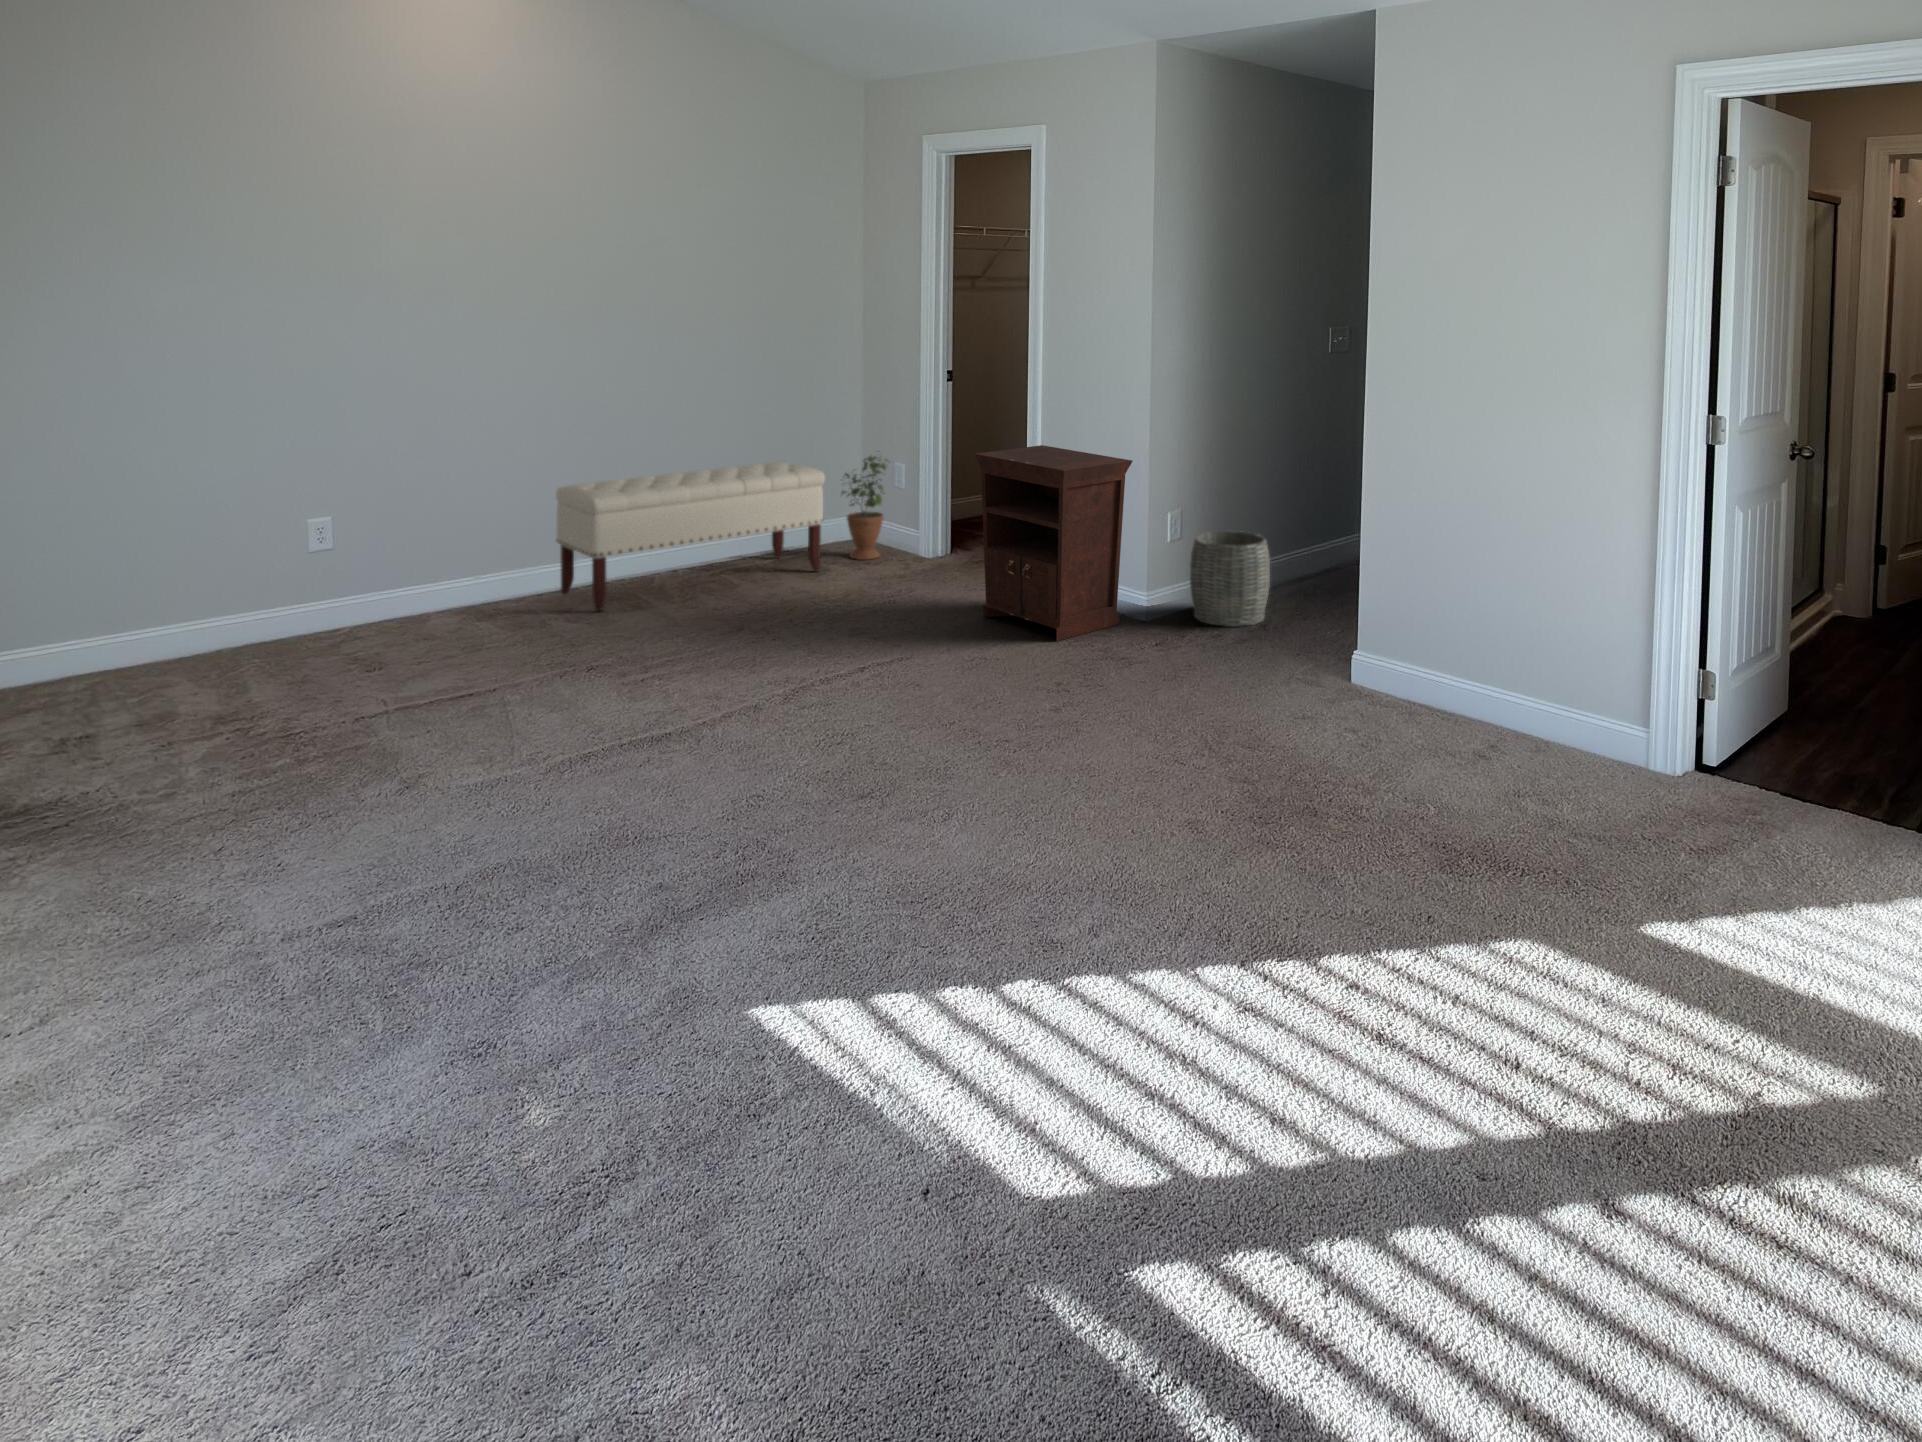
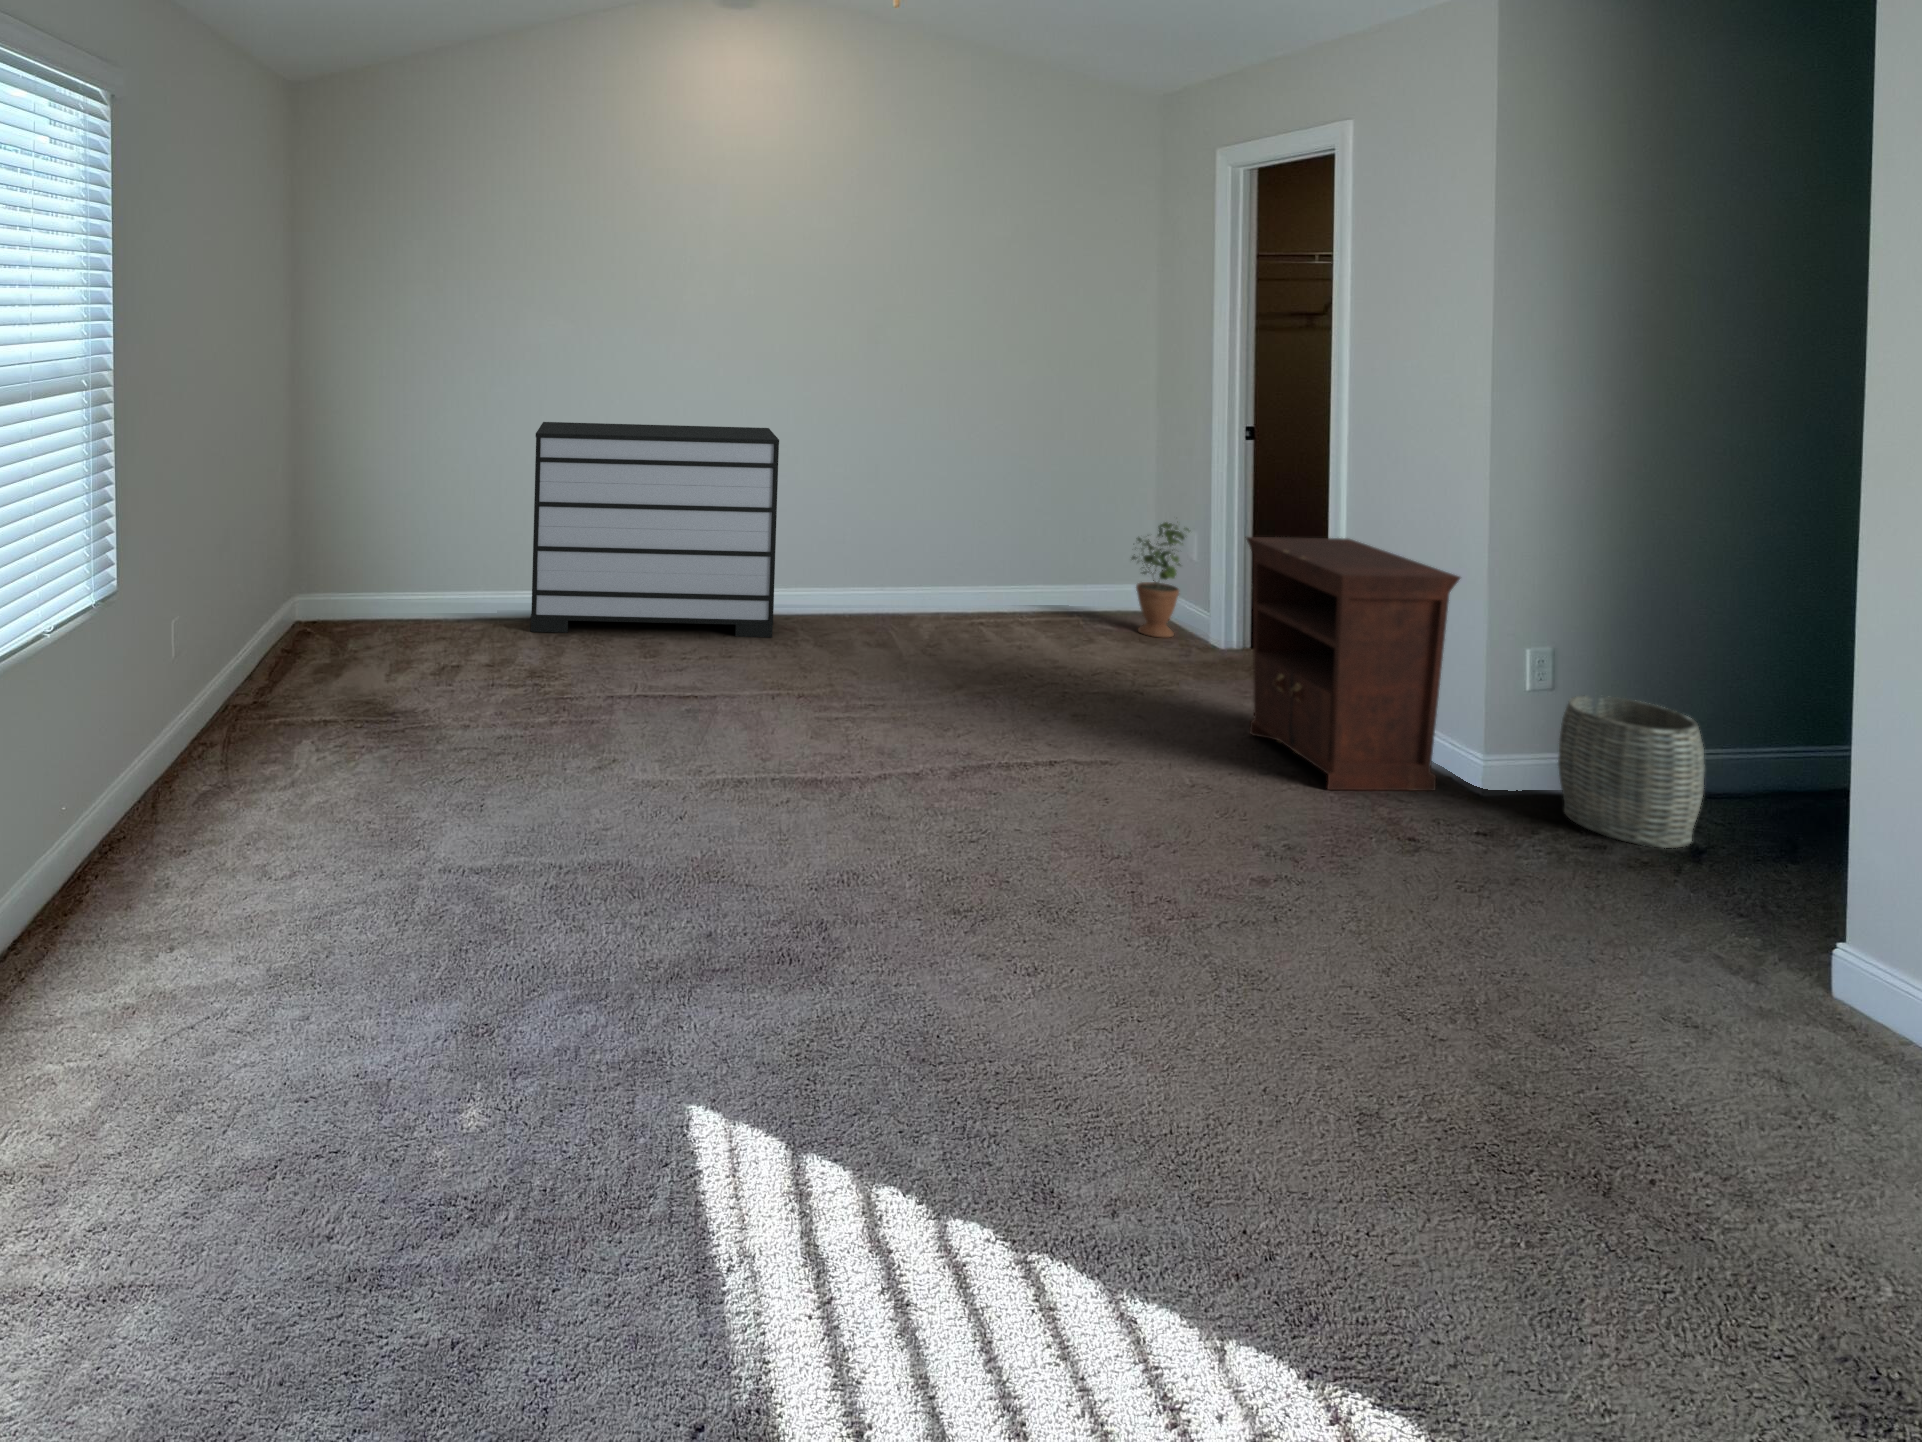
dresser: none [153,407,504,691] -> present [531,422,779,637]
bench: present [556,462,825,611] -> none [838,511,1104,639]

